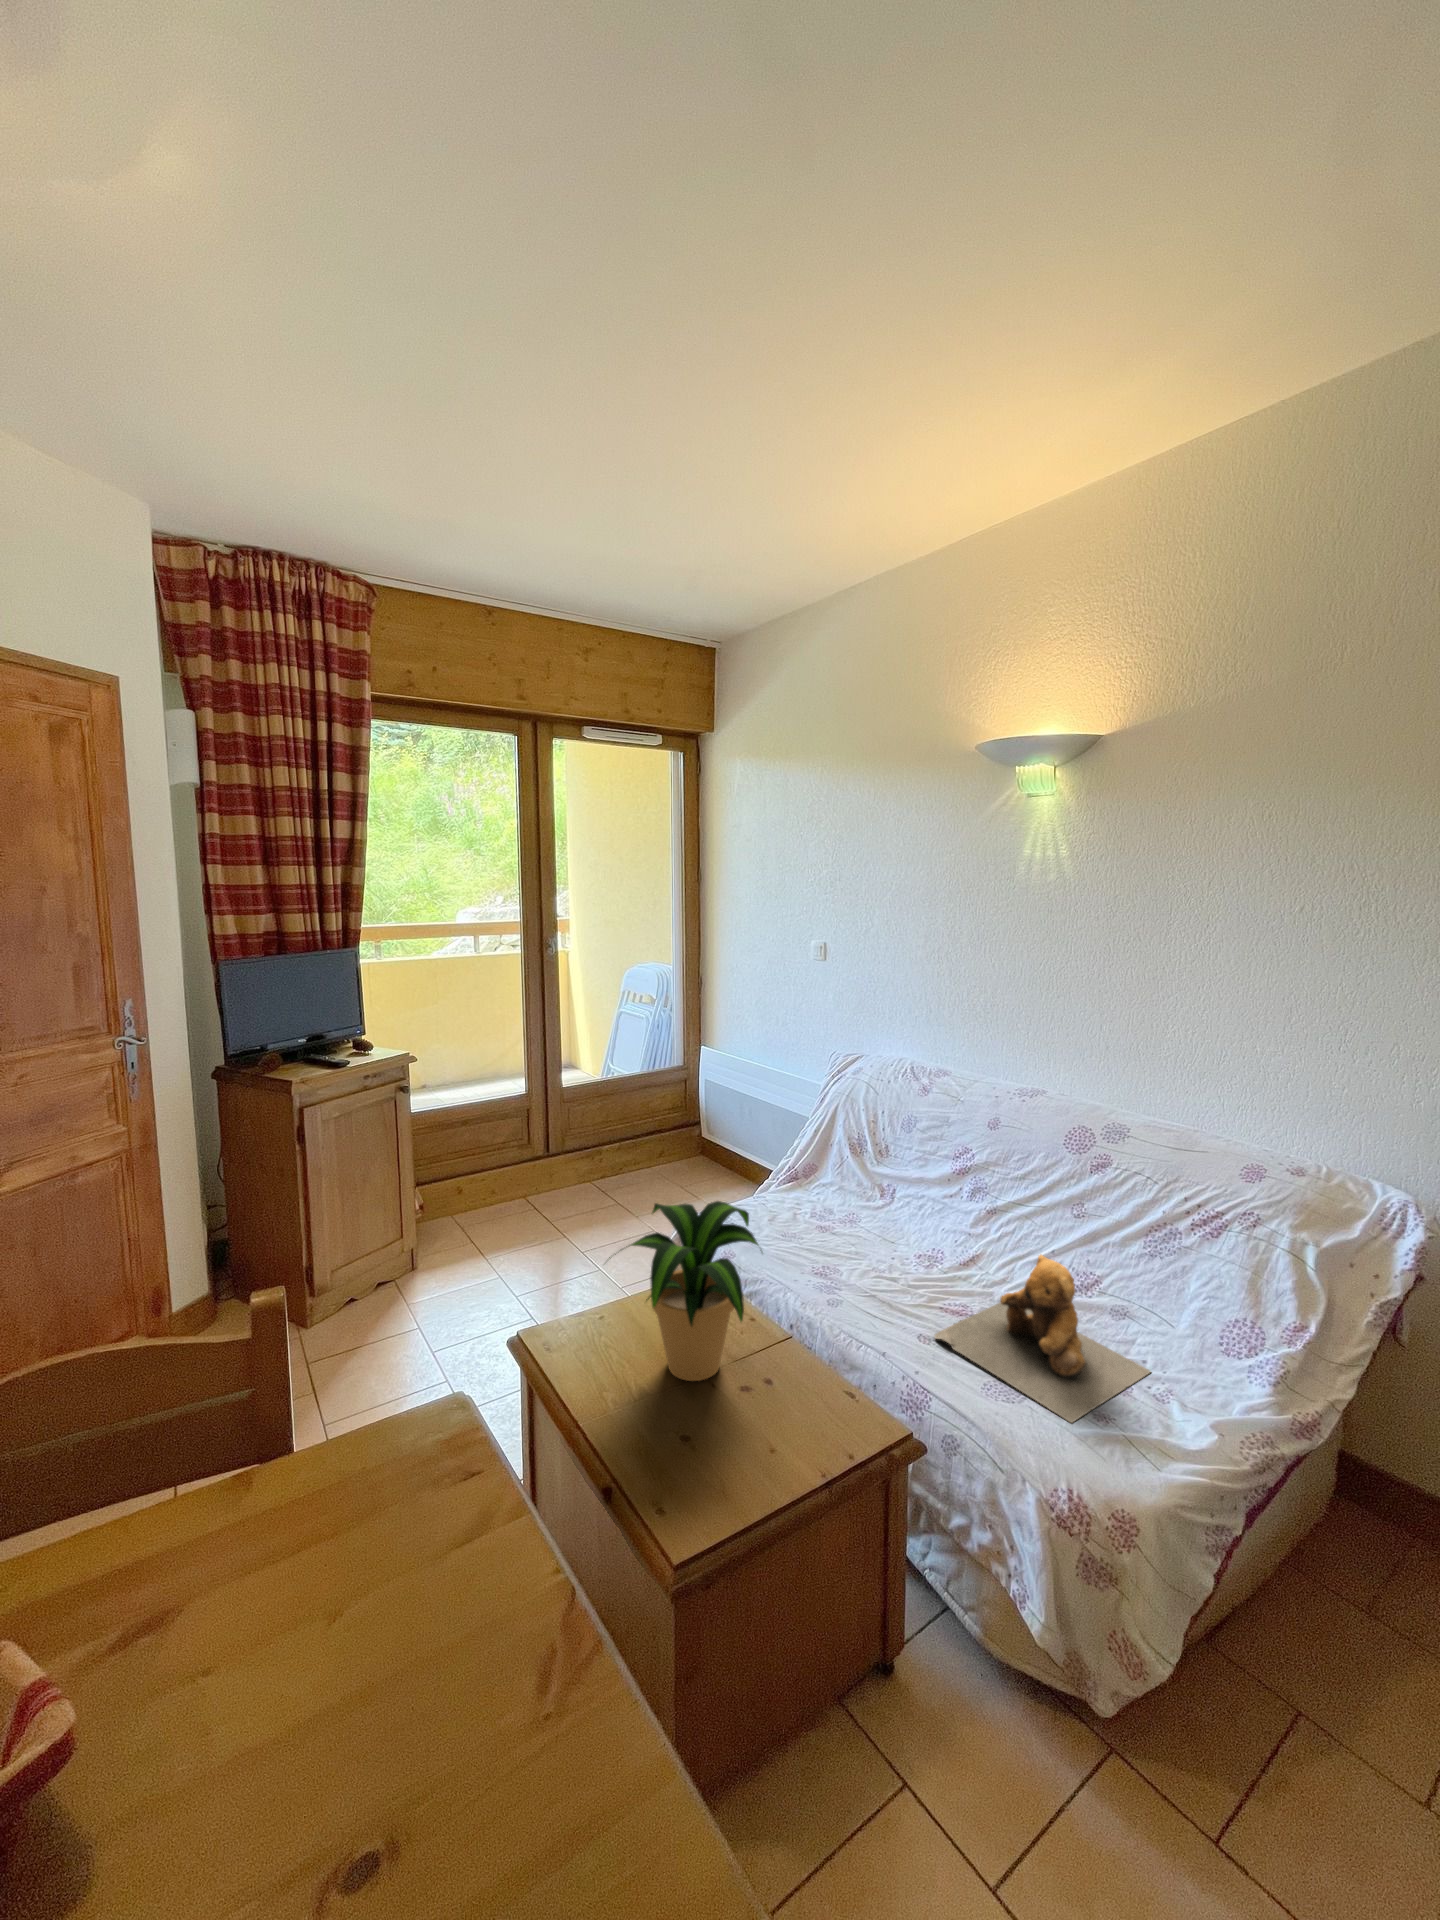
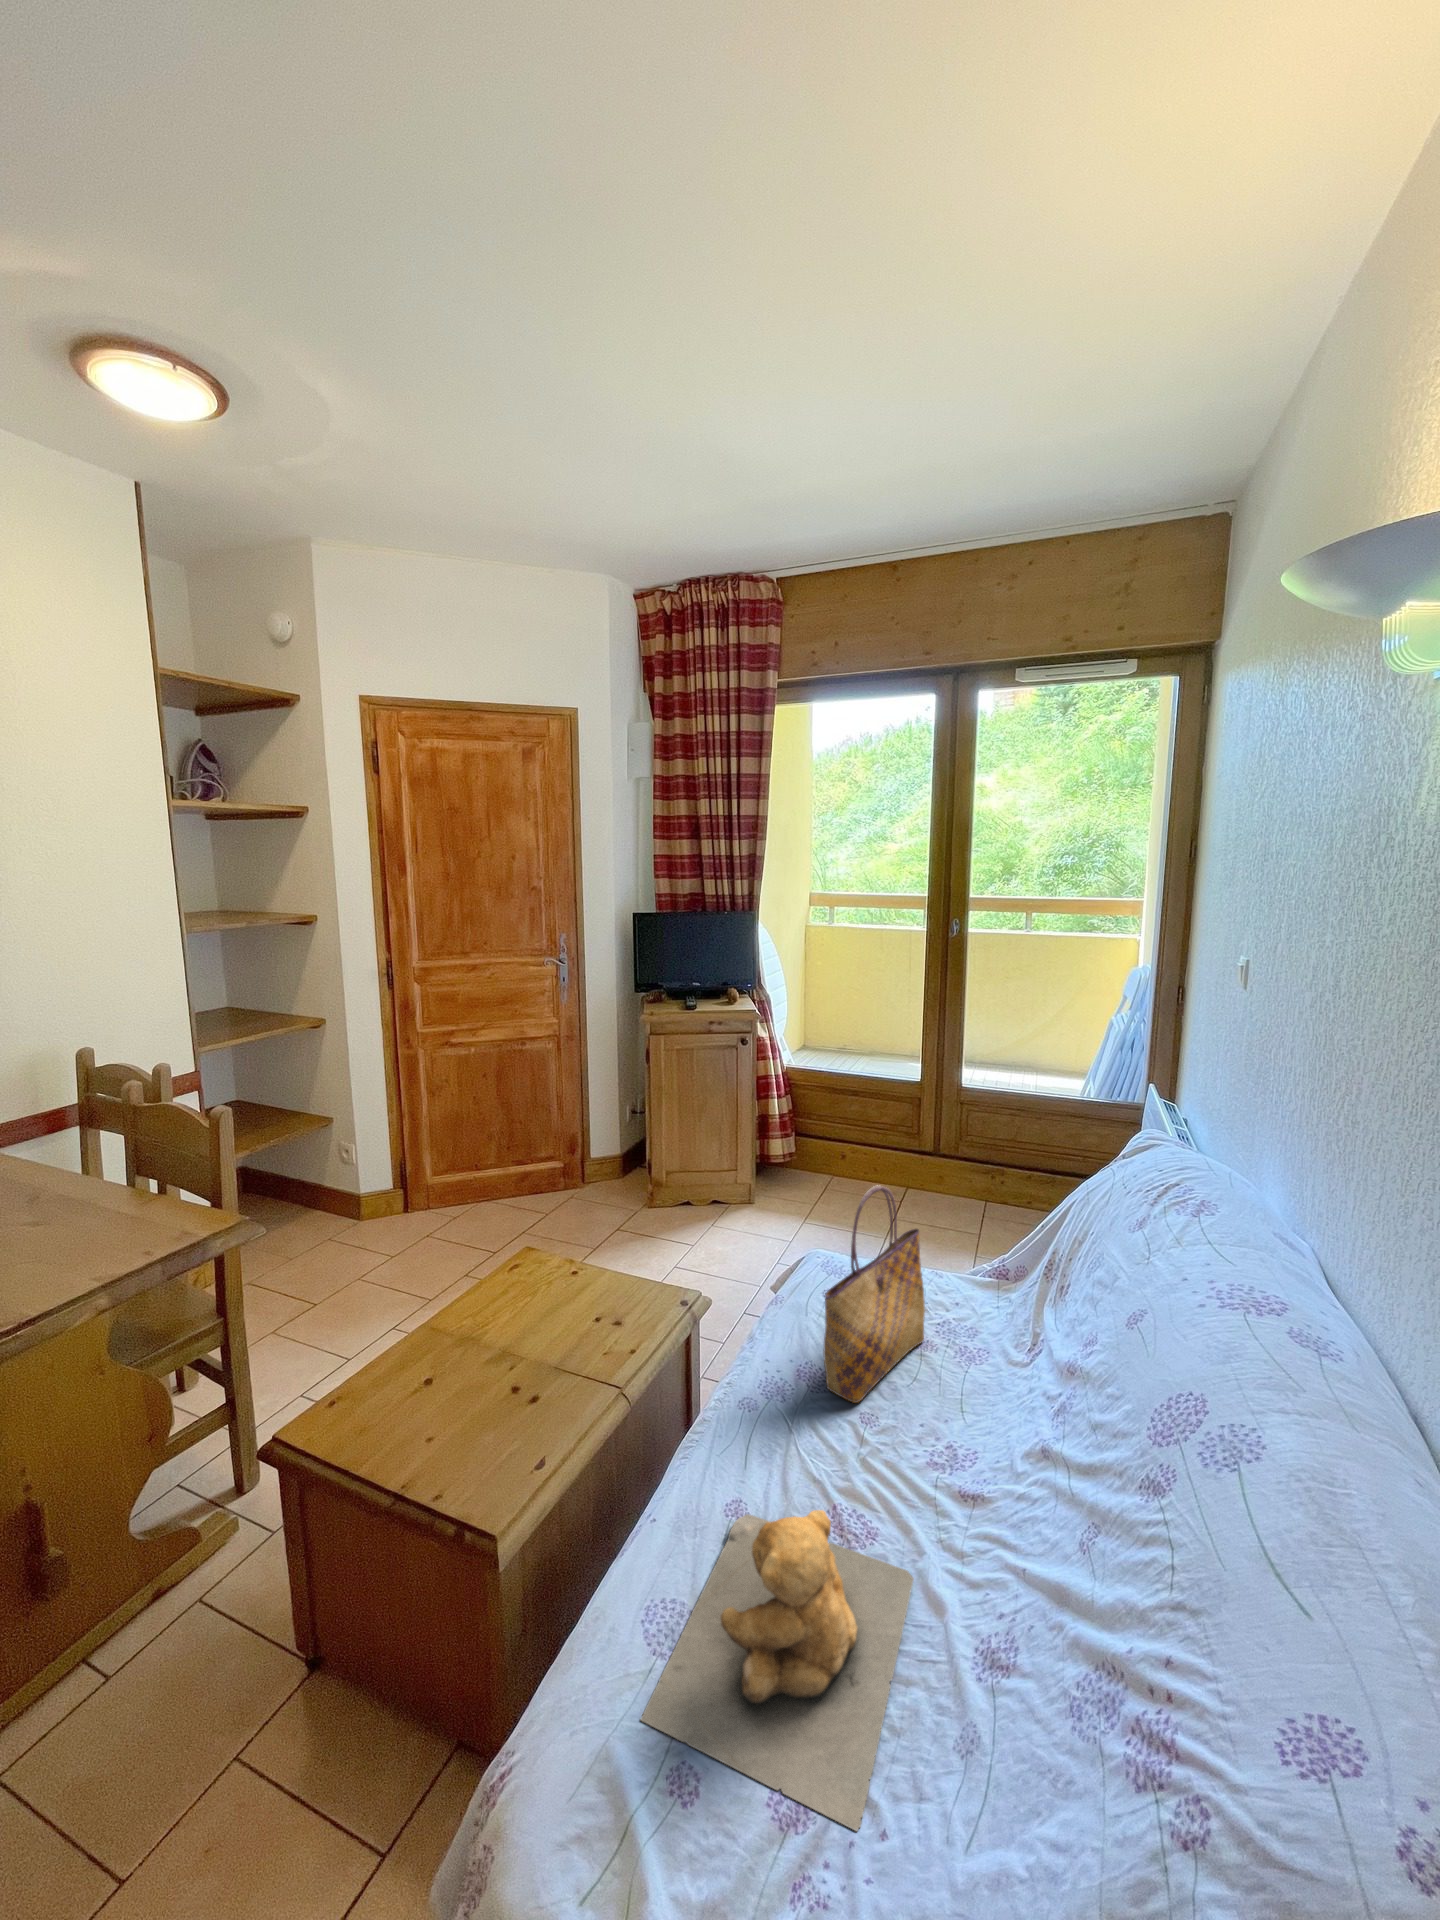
tote bag: none [799,1109,865,1270] -> present [823,1185,925,1403]
potted plant: present [609,1201,758,1381] -> none [427,1191,593,1367]

